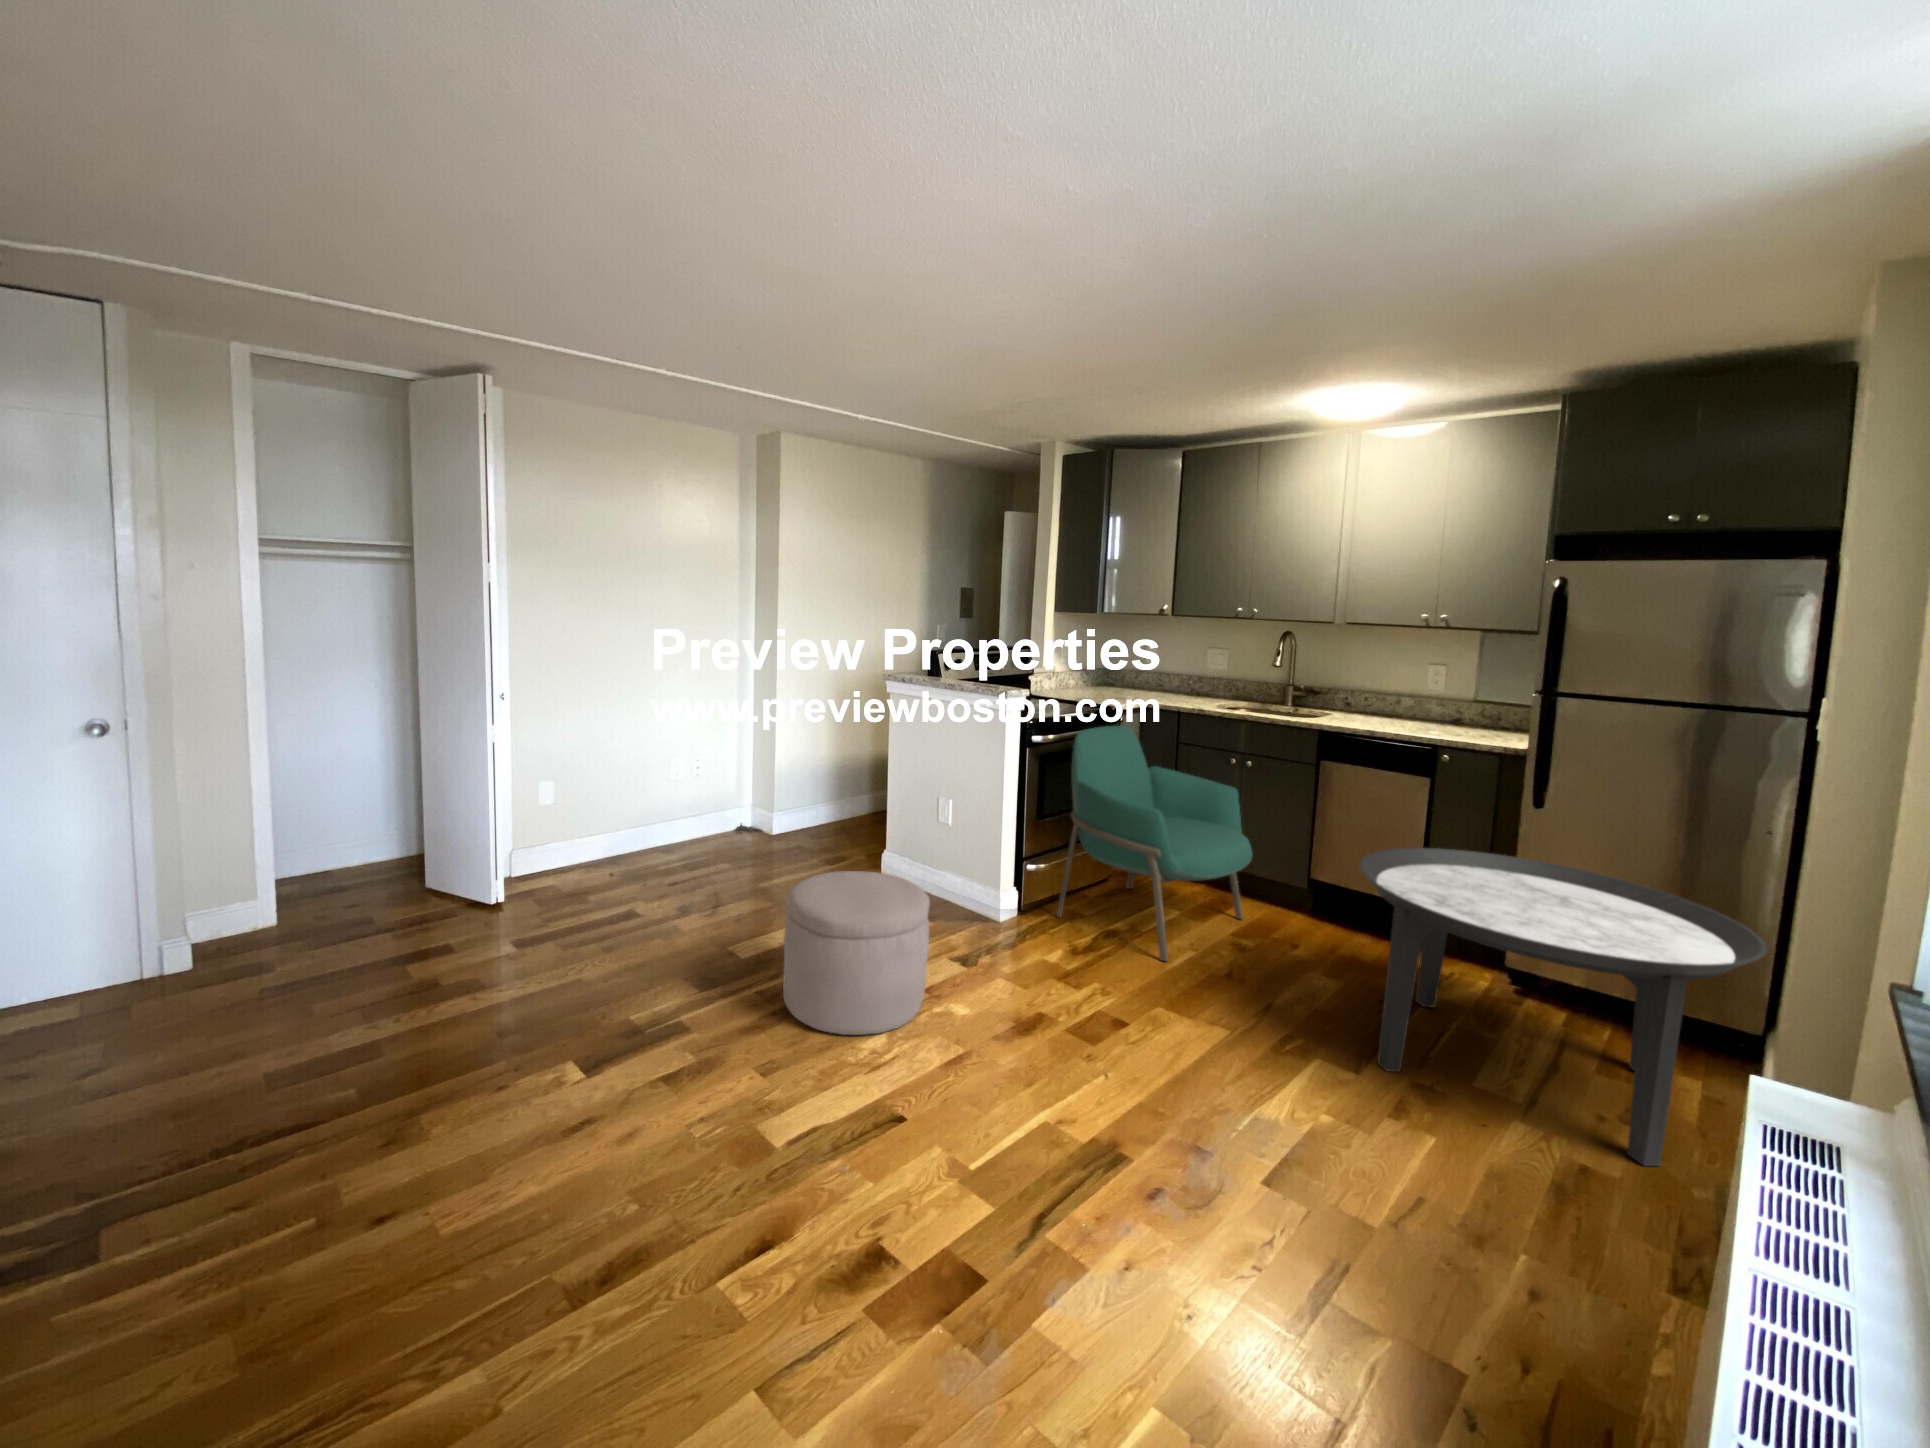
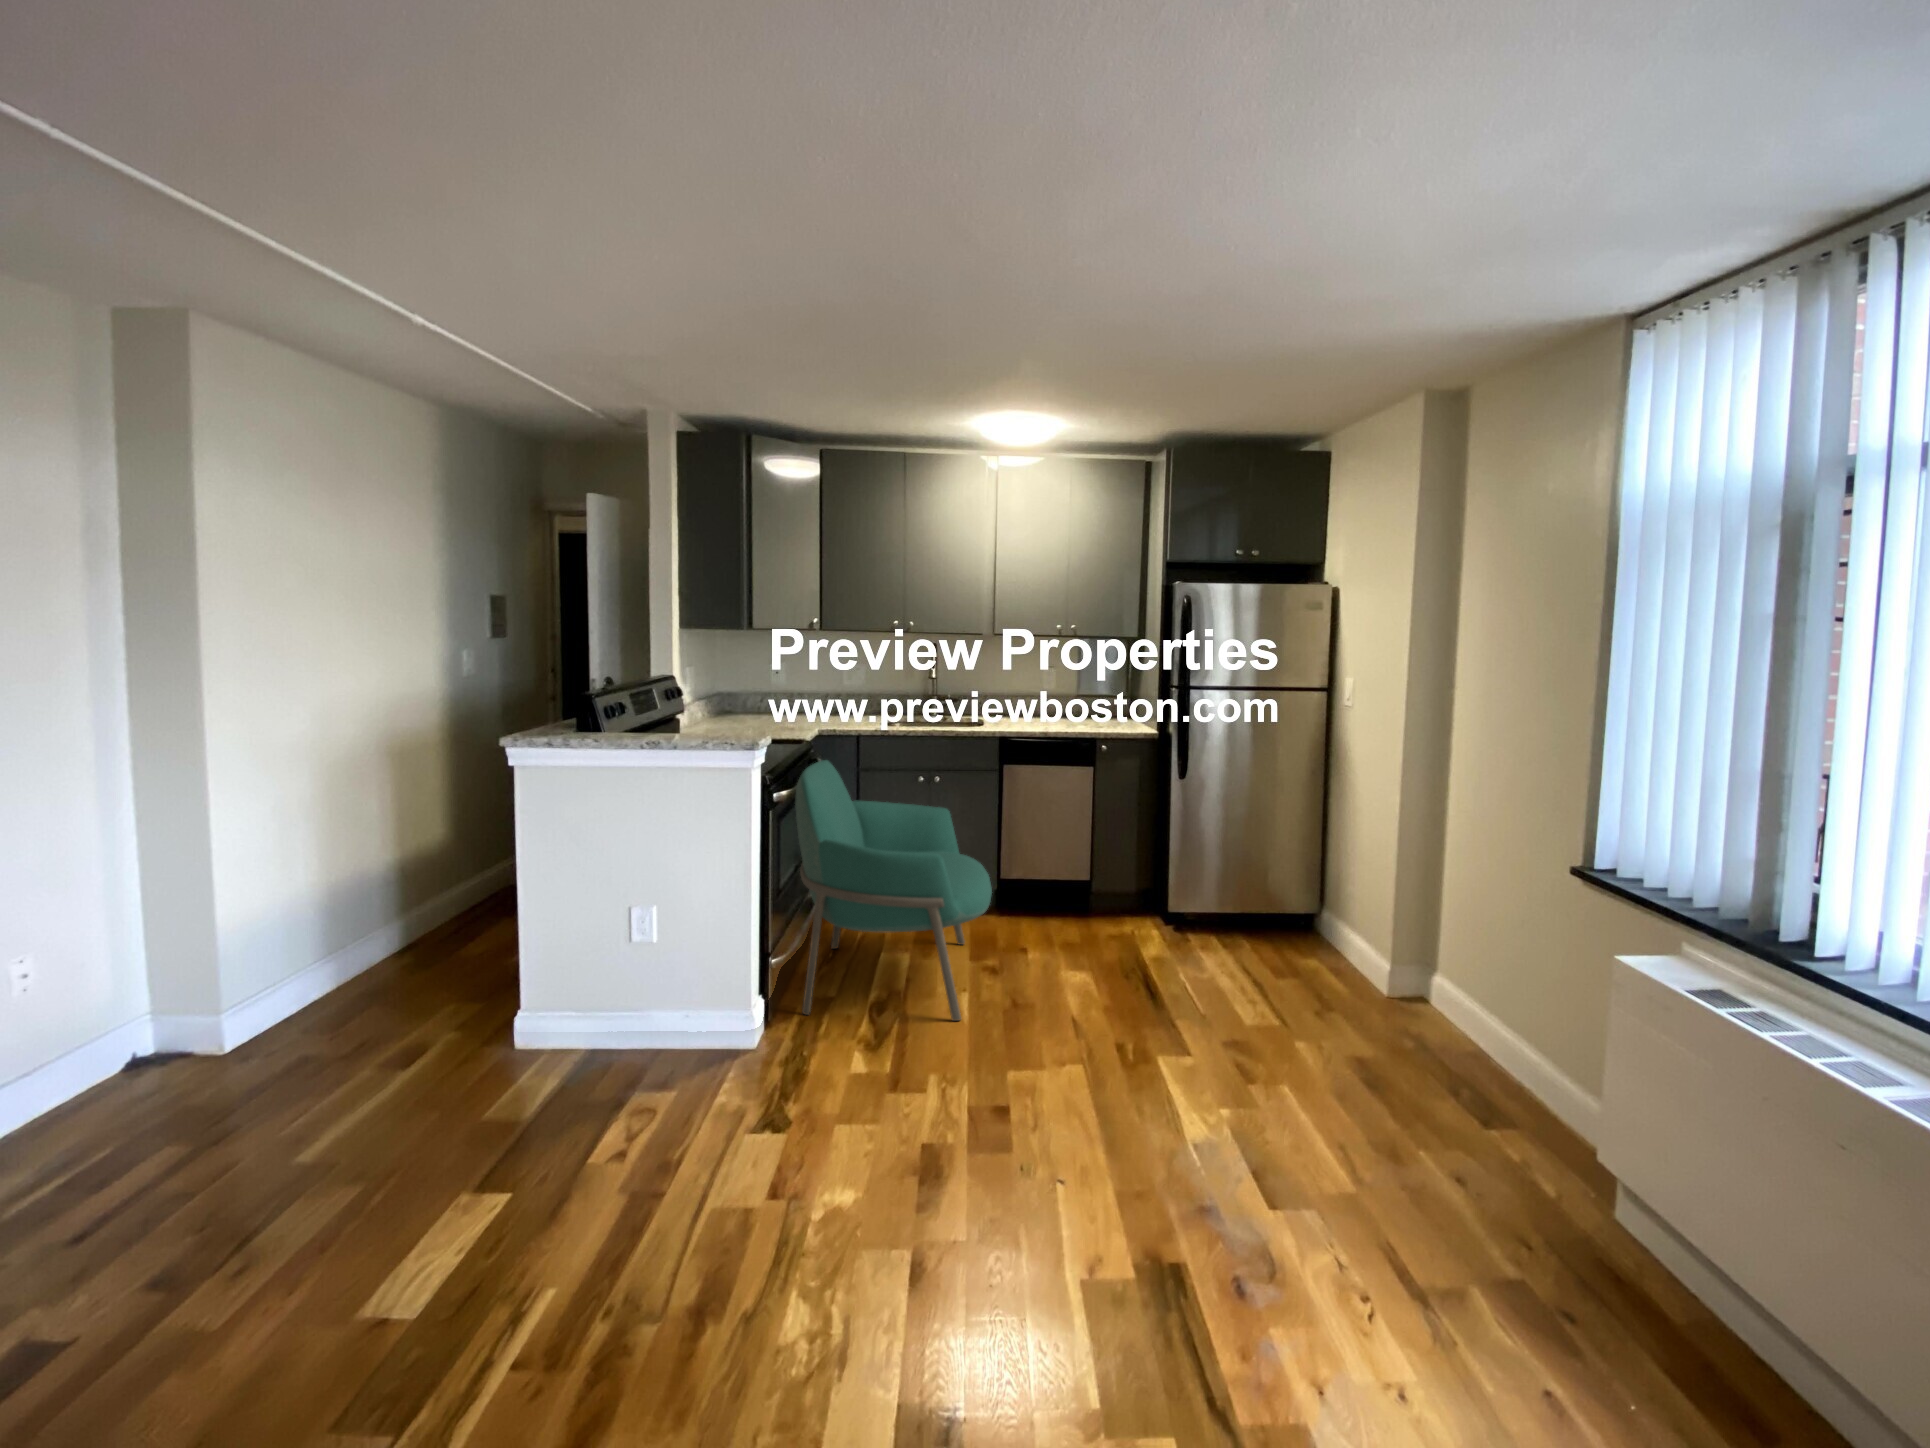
round table: present [1359,848,1767,1166] -> none [1131,822,1406,1047]
ottoman: present [783,871,930,1035] -> none [570,1051,815,1361]

